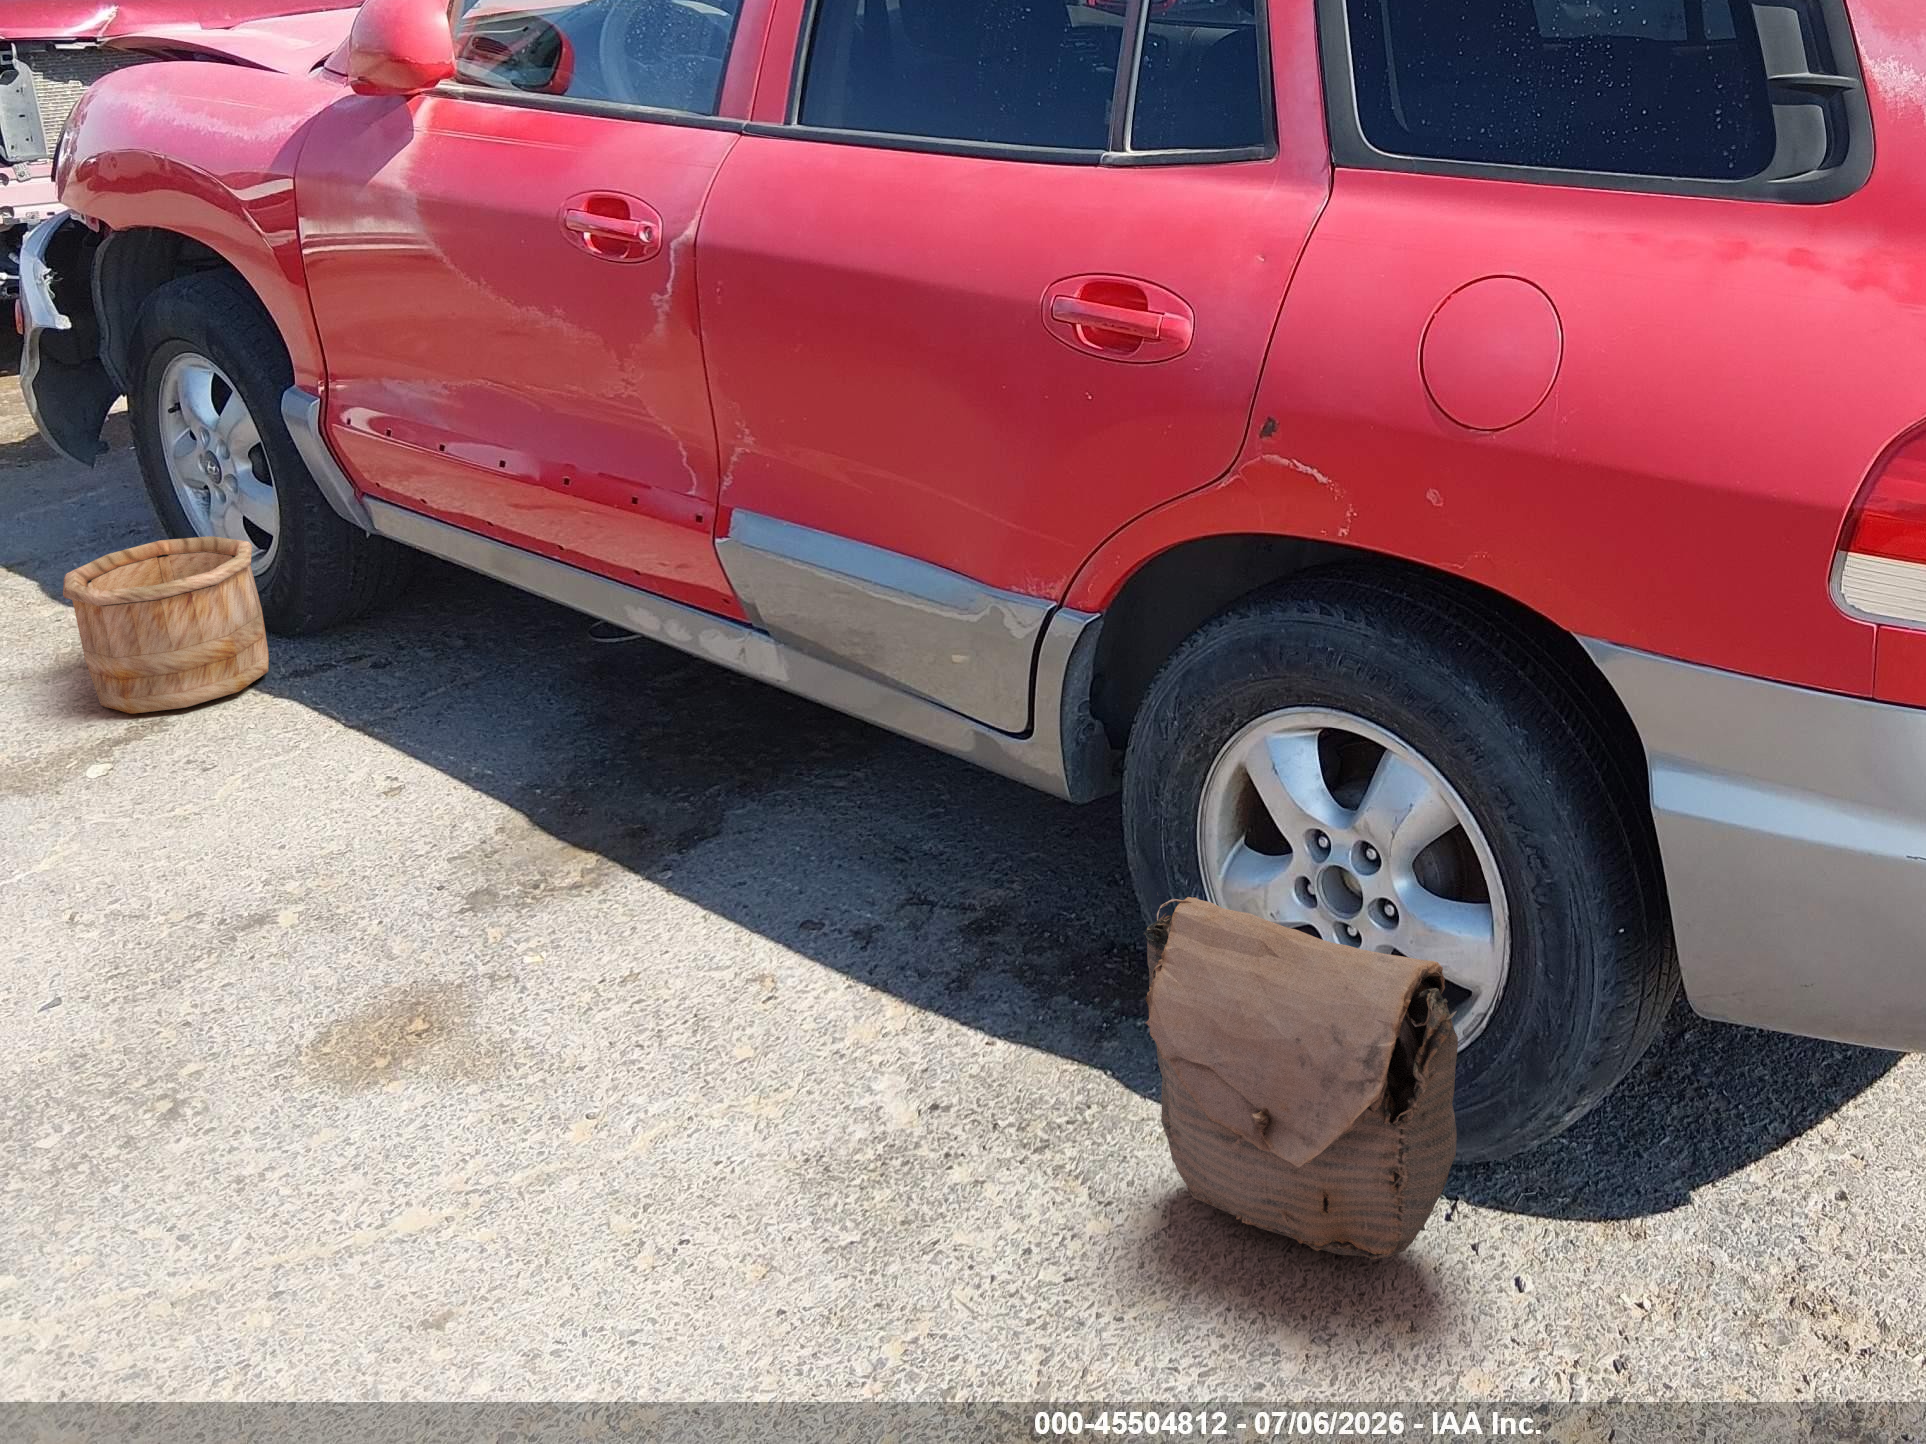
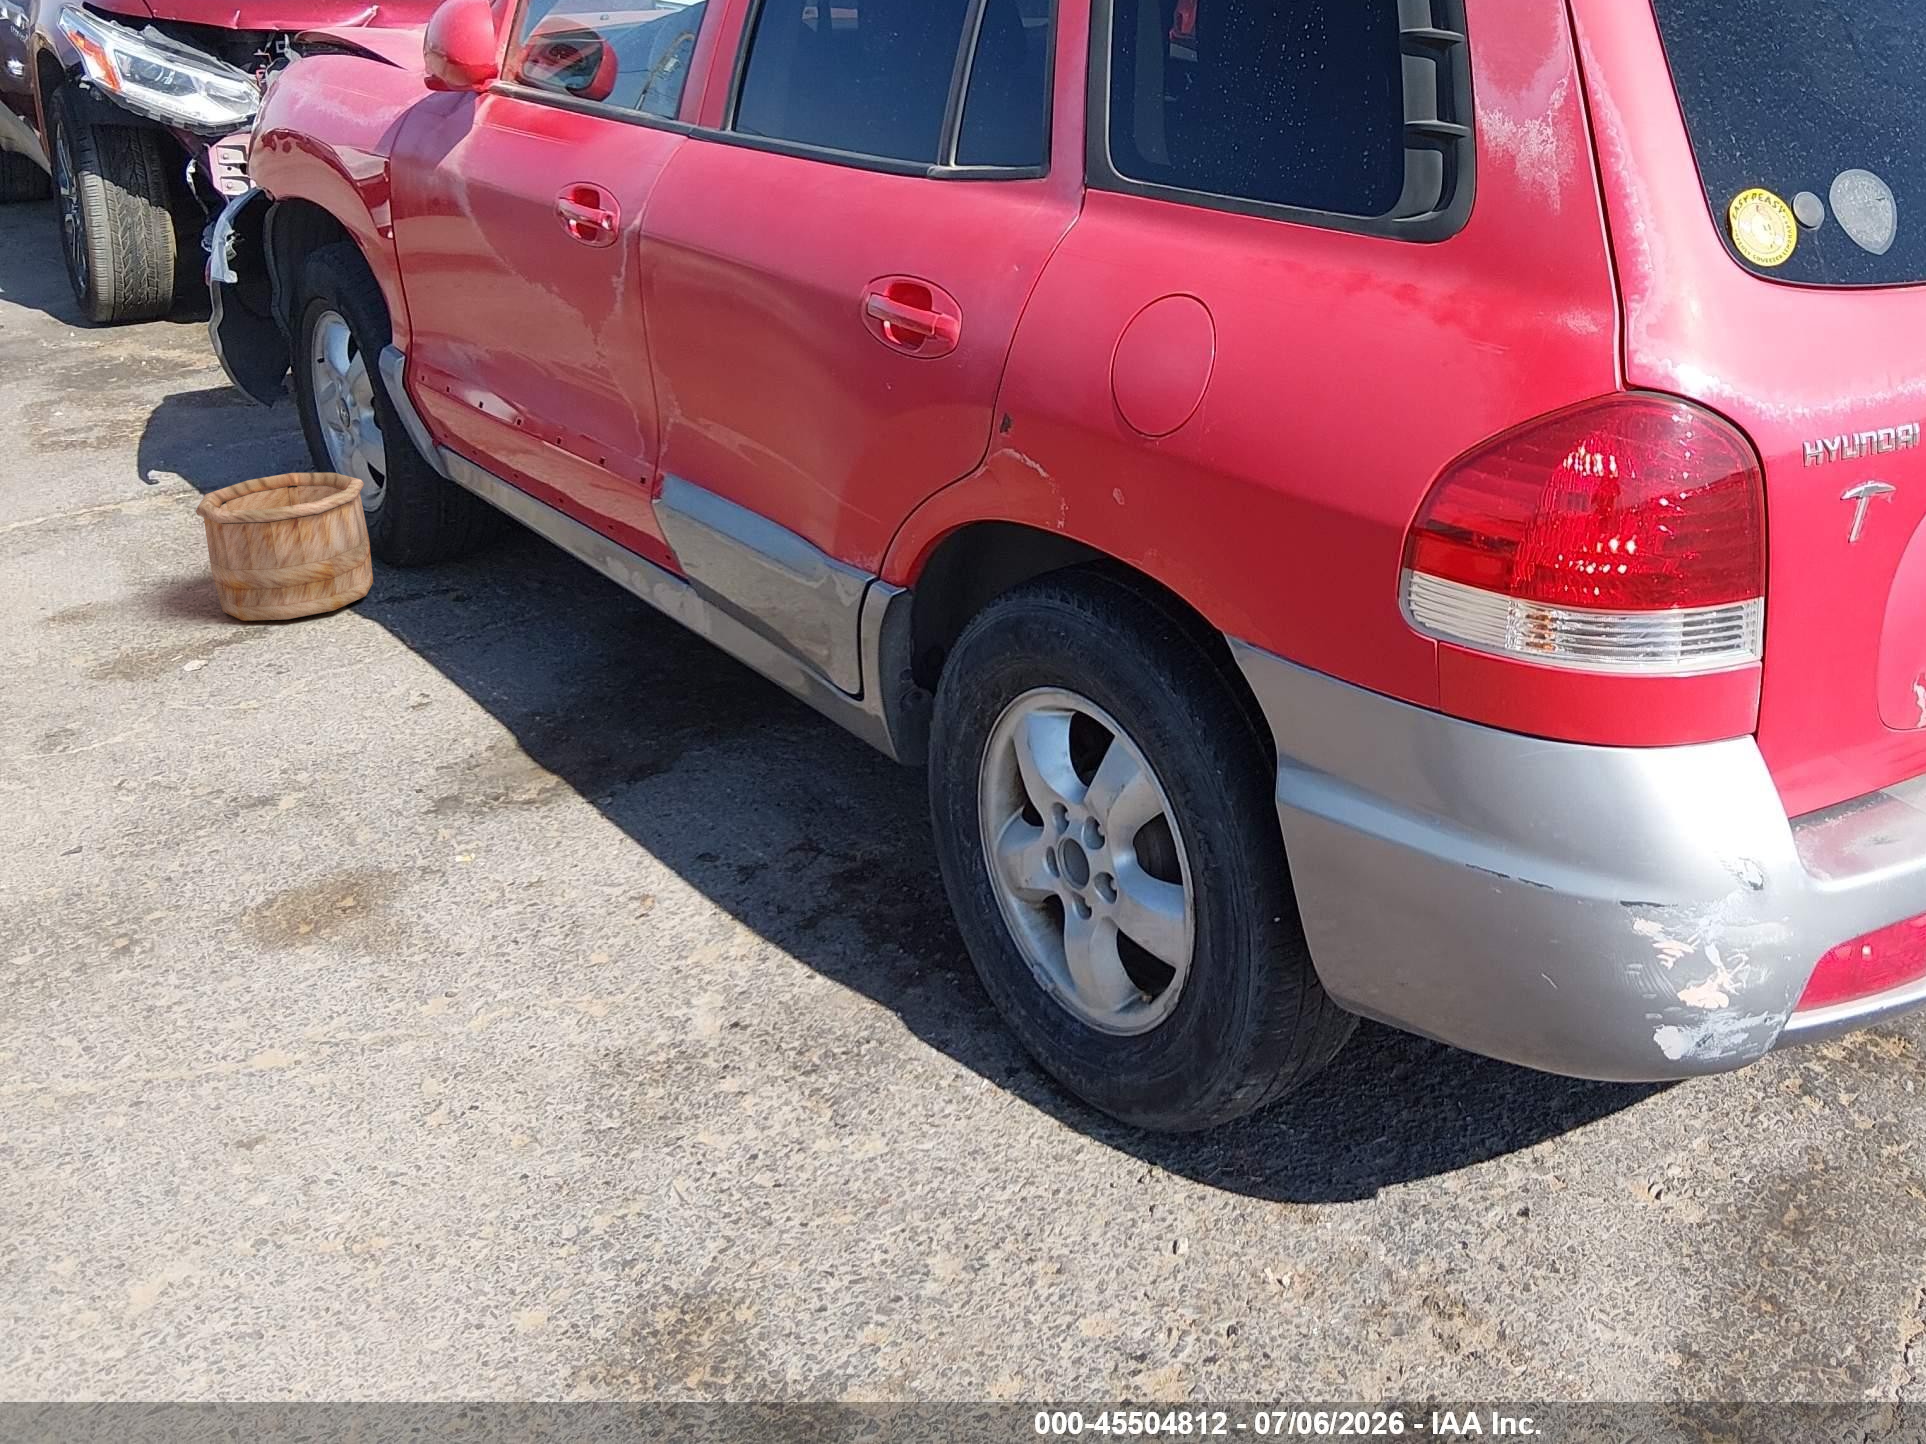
bag: present [1144,897,1458,1260] -> none [868,842,1130,1204]

